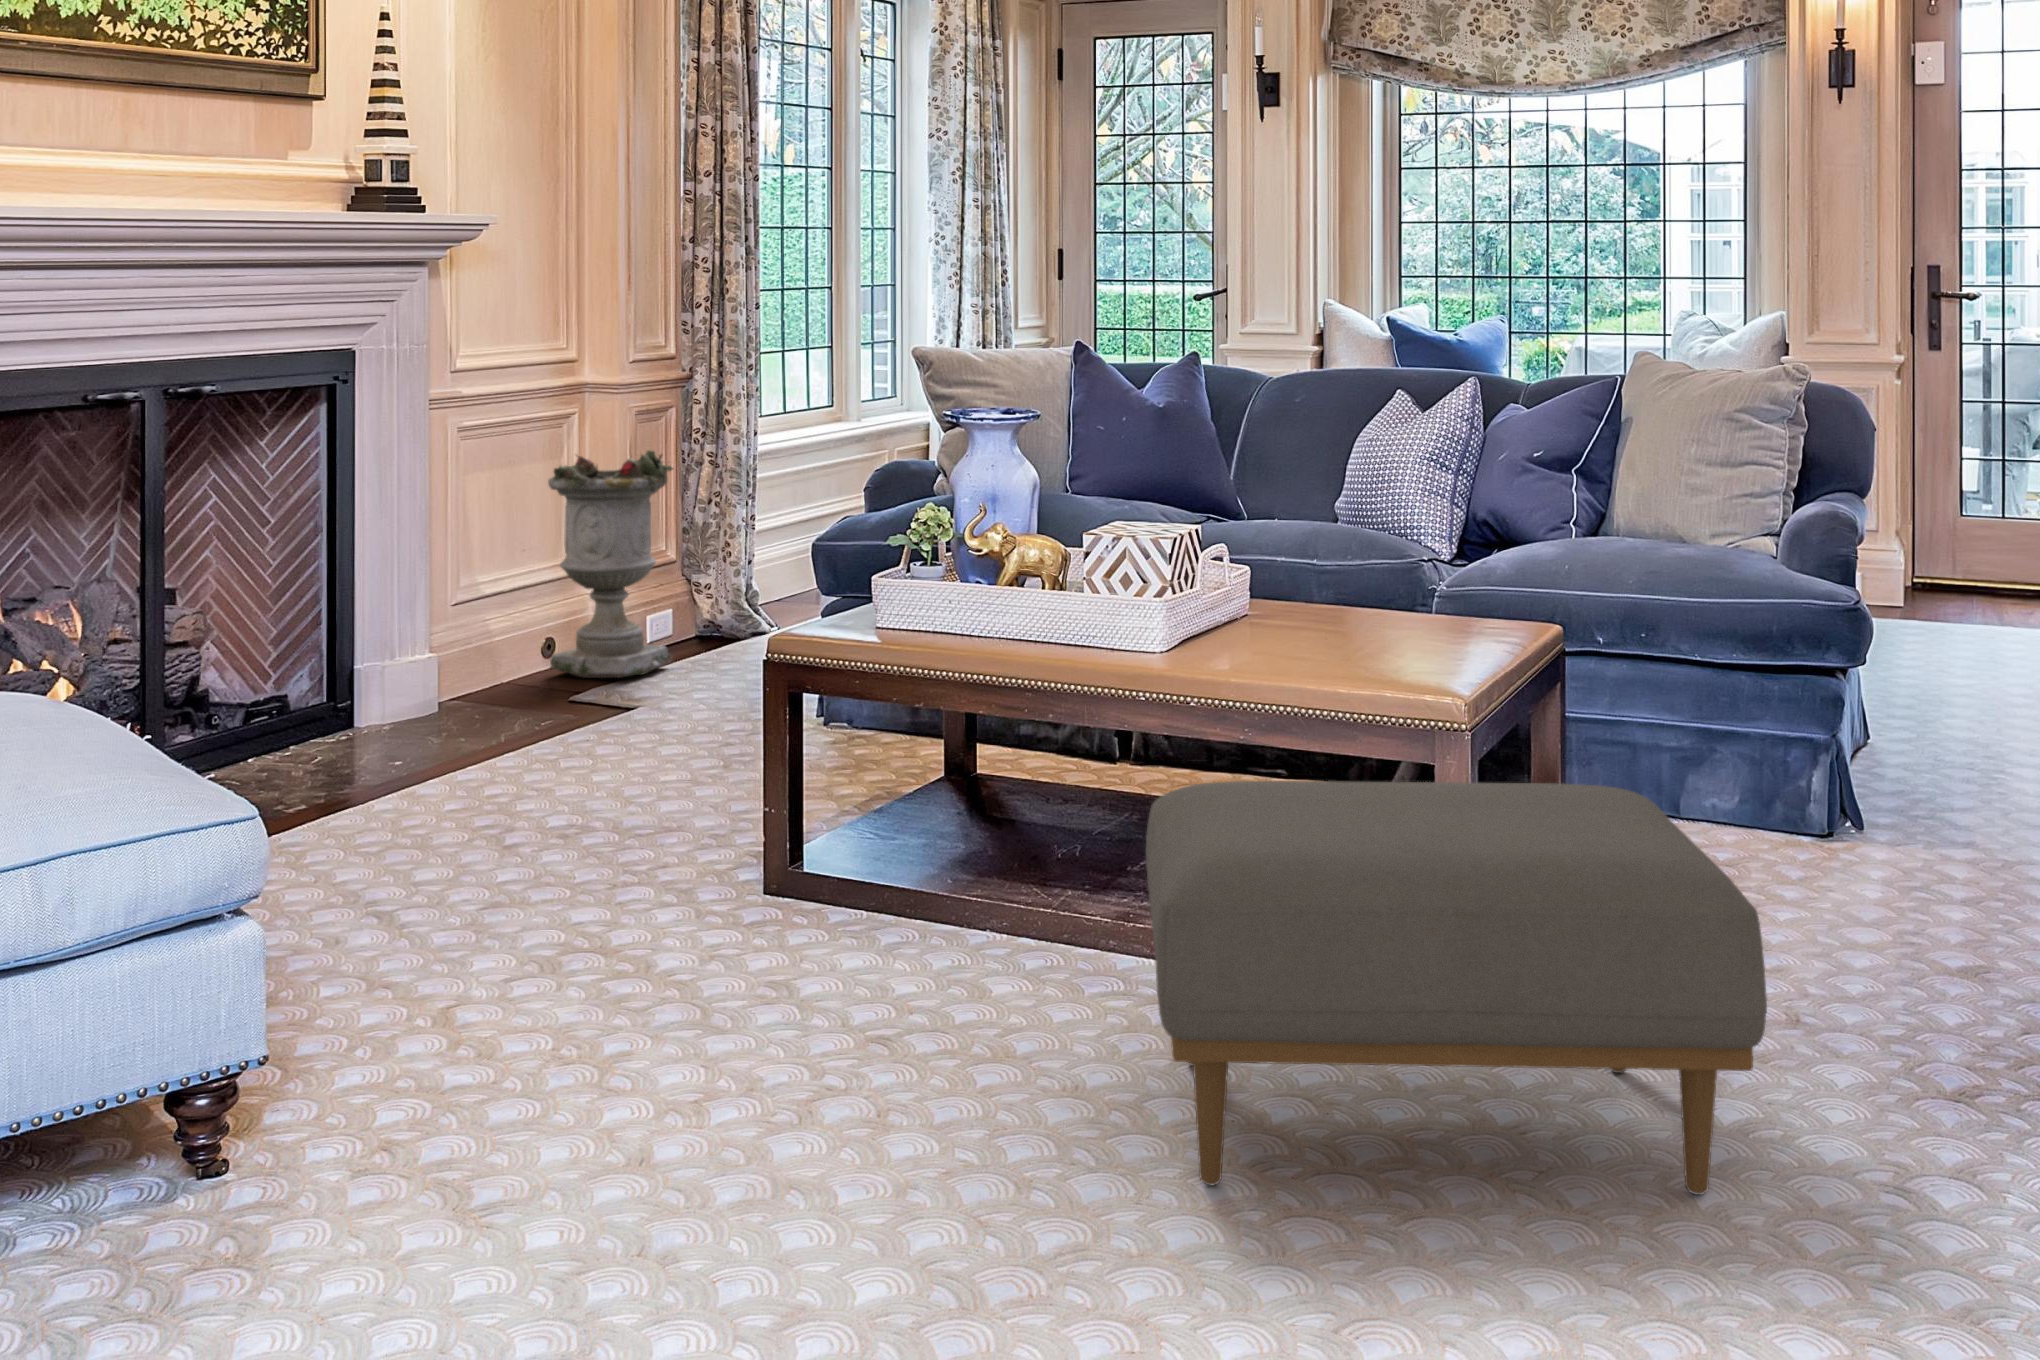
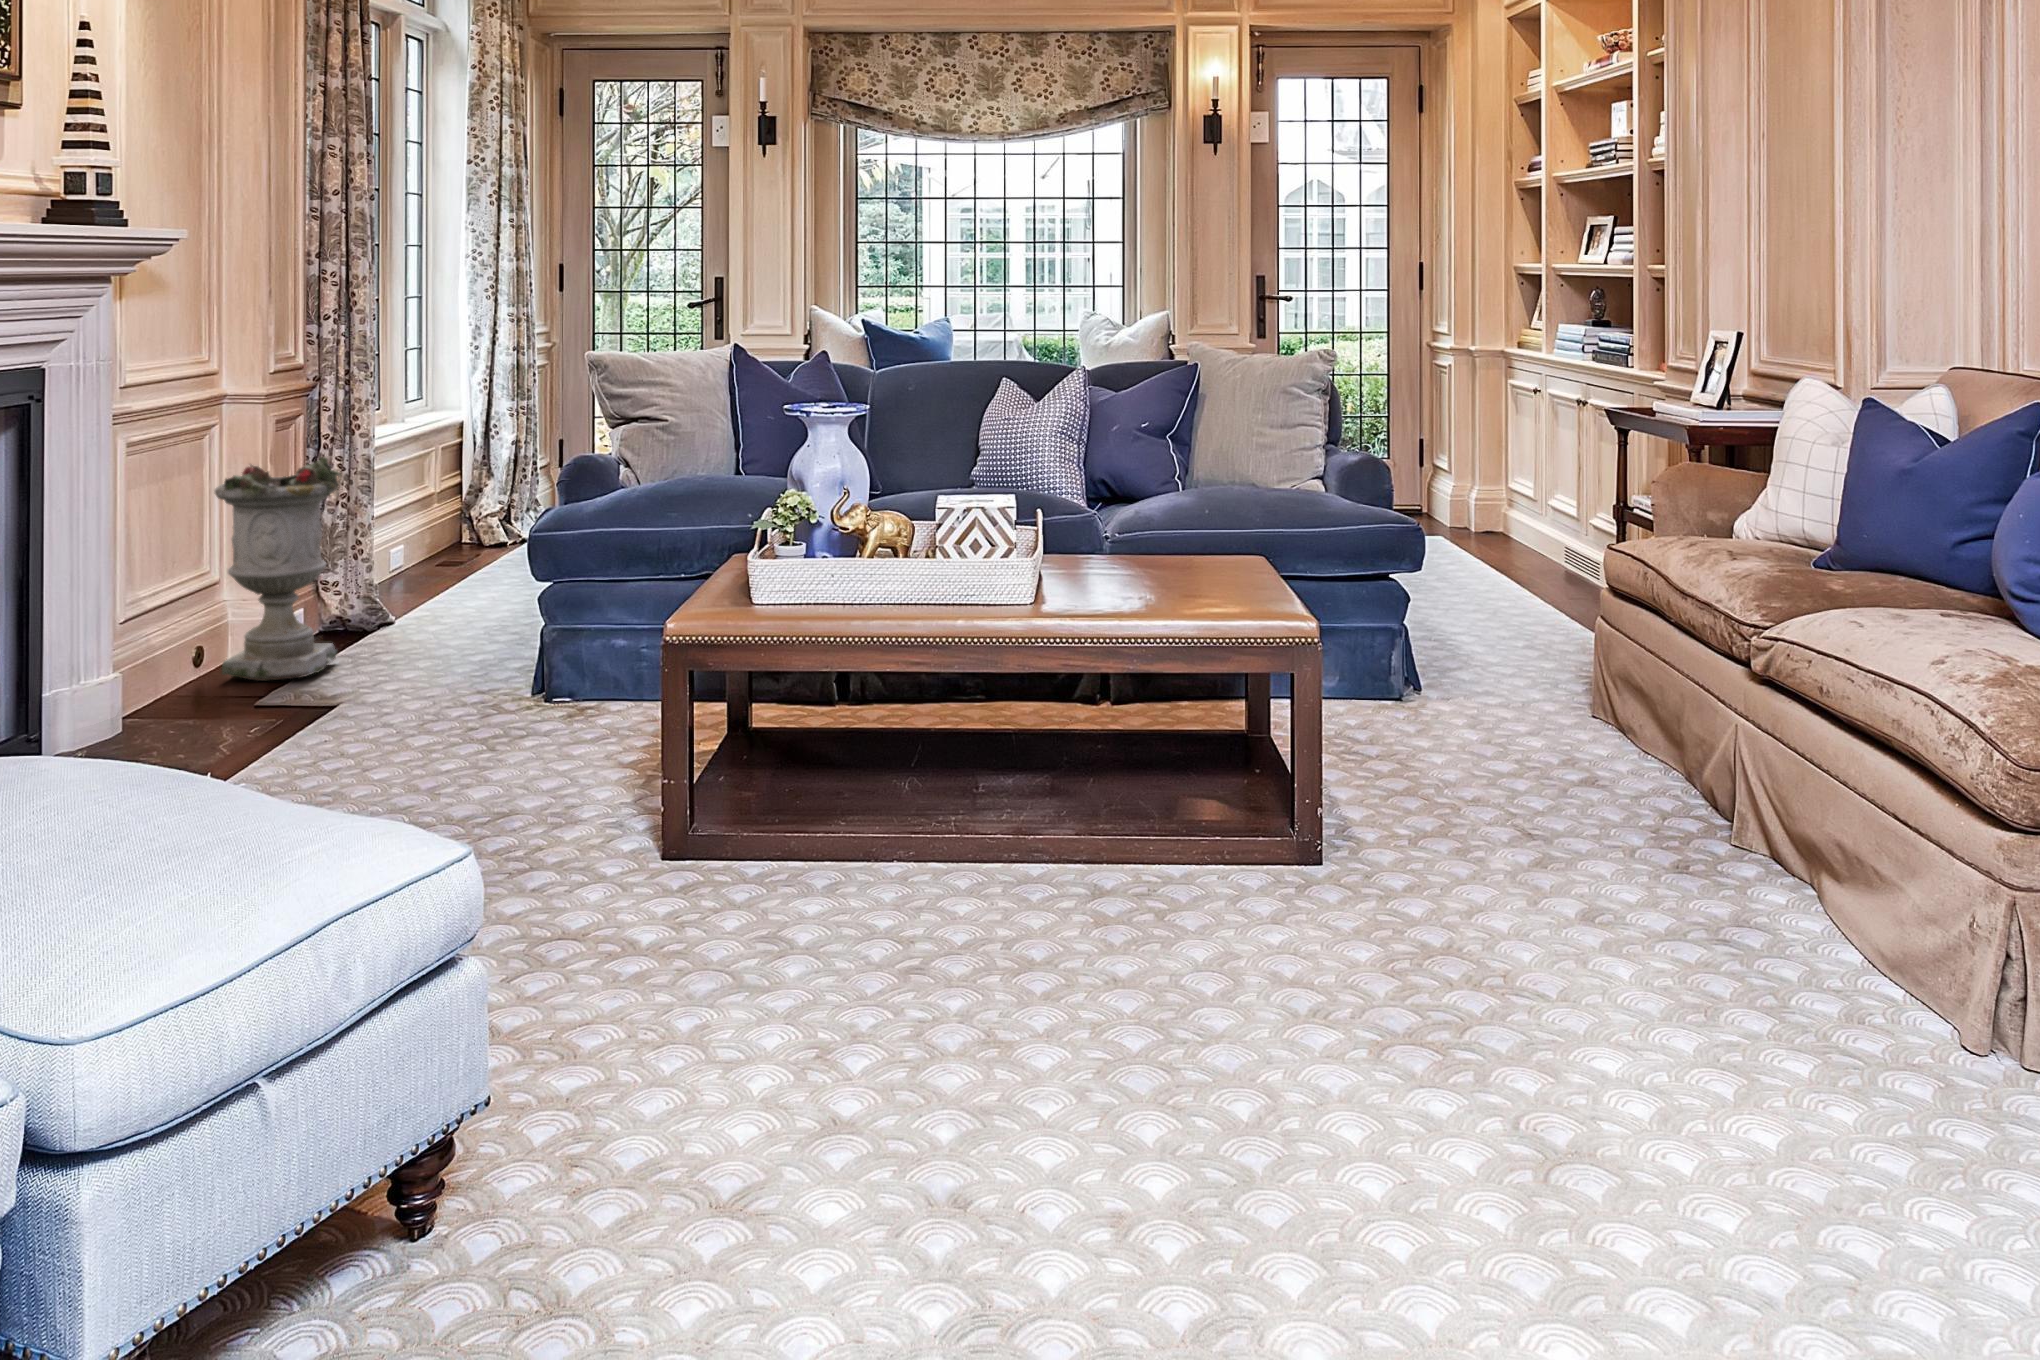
ottoman: present [1146,781,1767,1195] -> none [1152,691,1699,1054]

